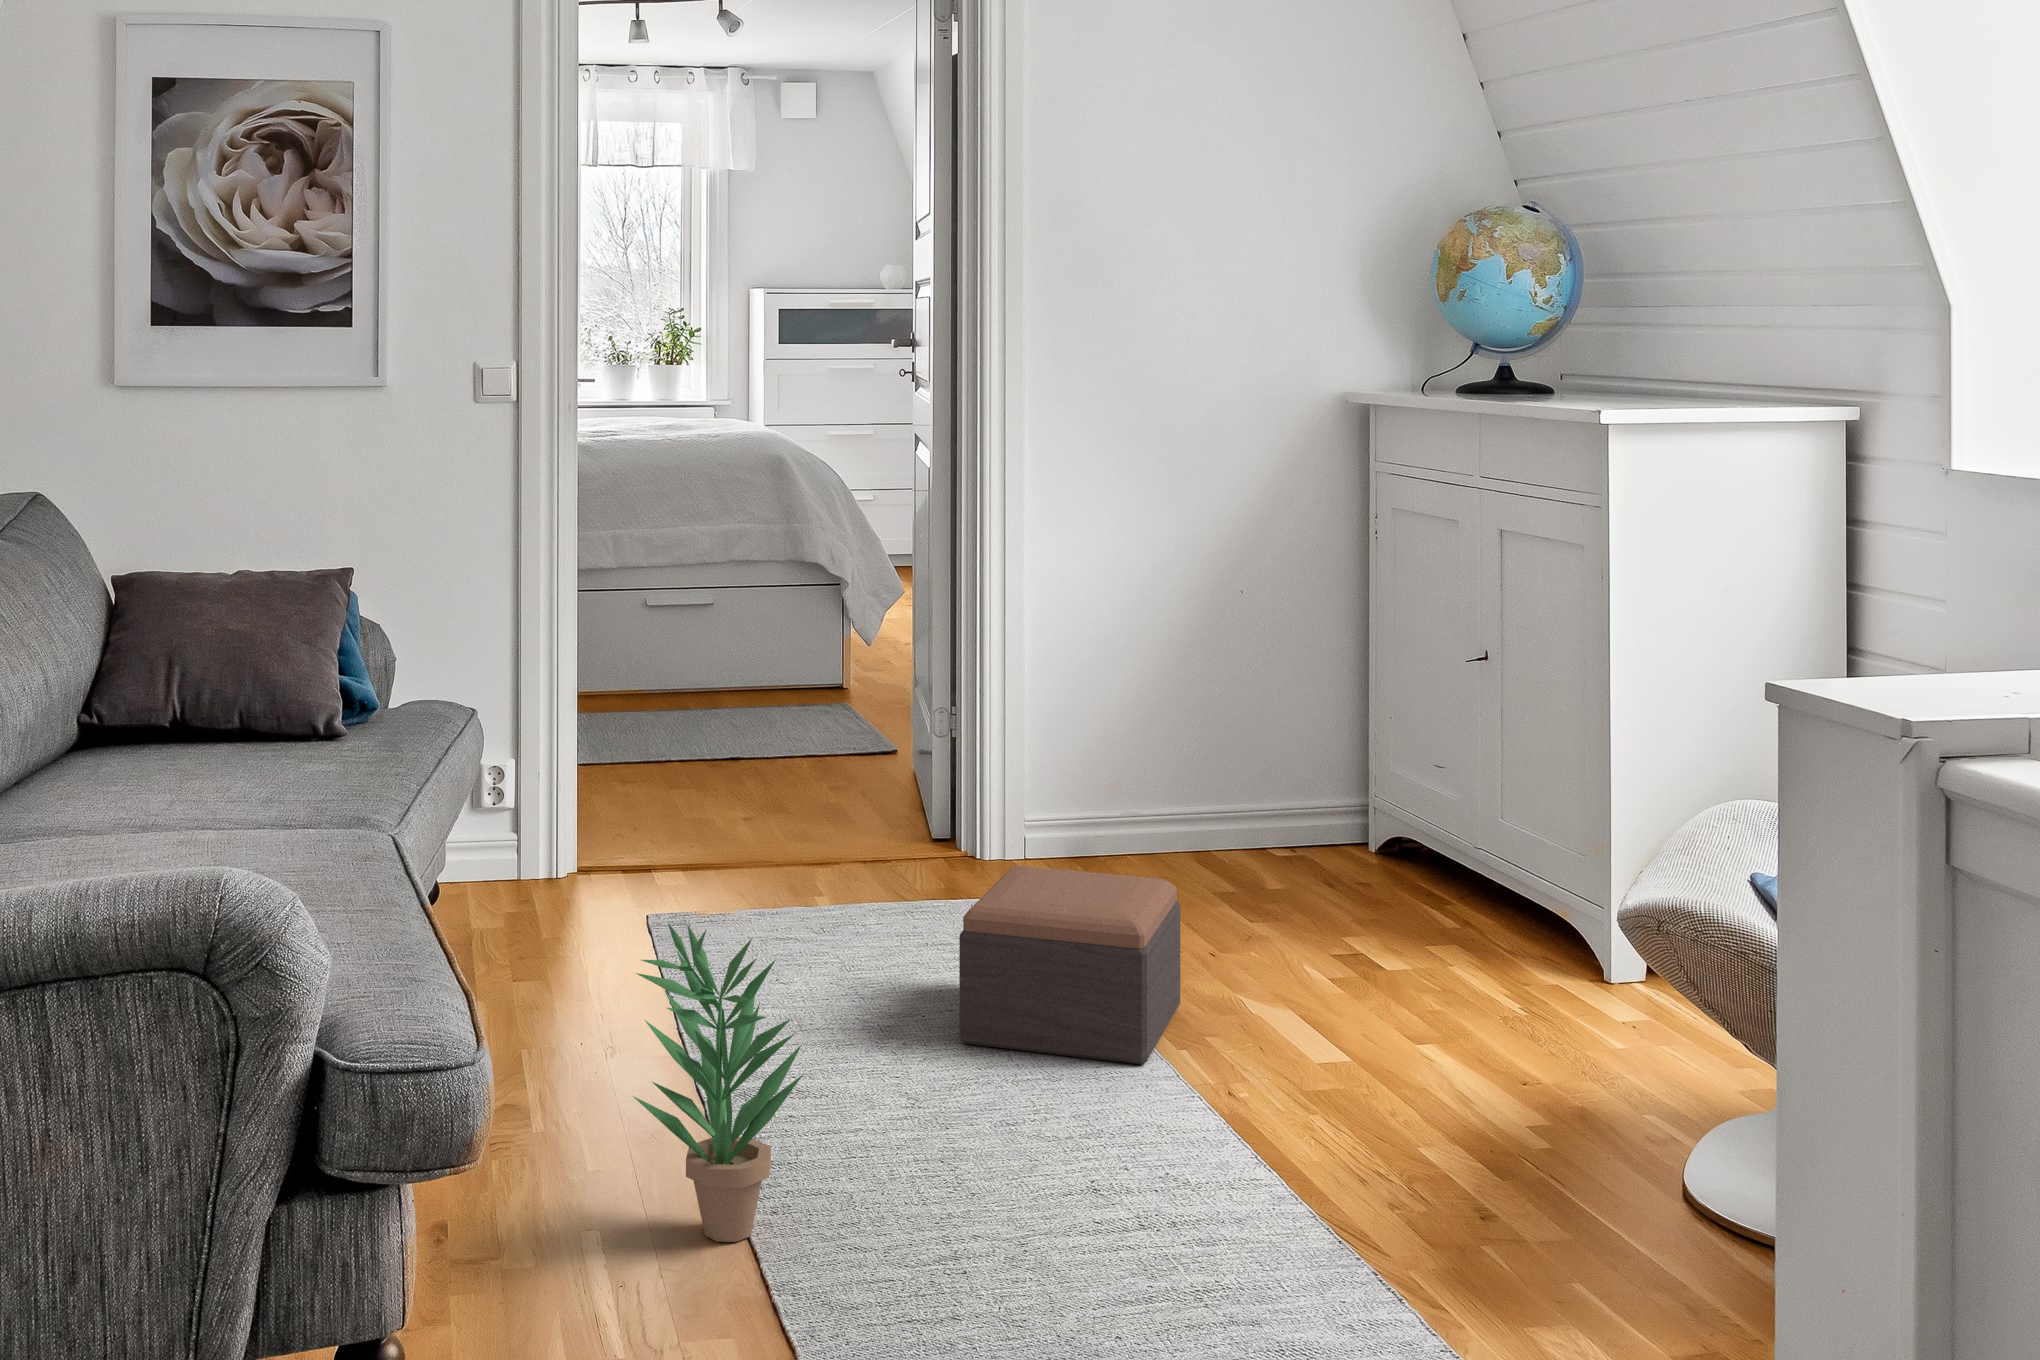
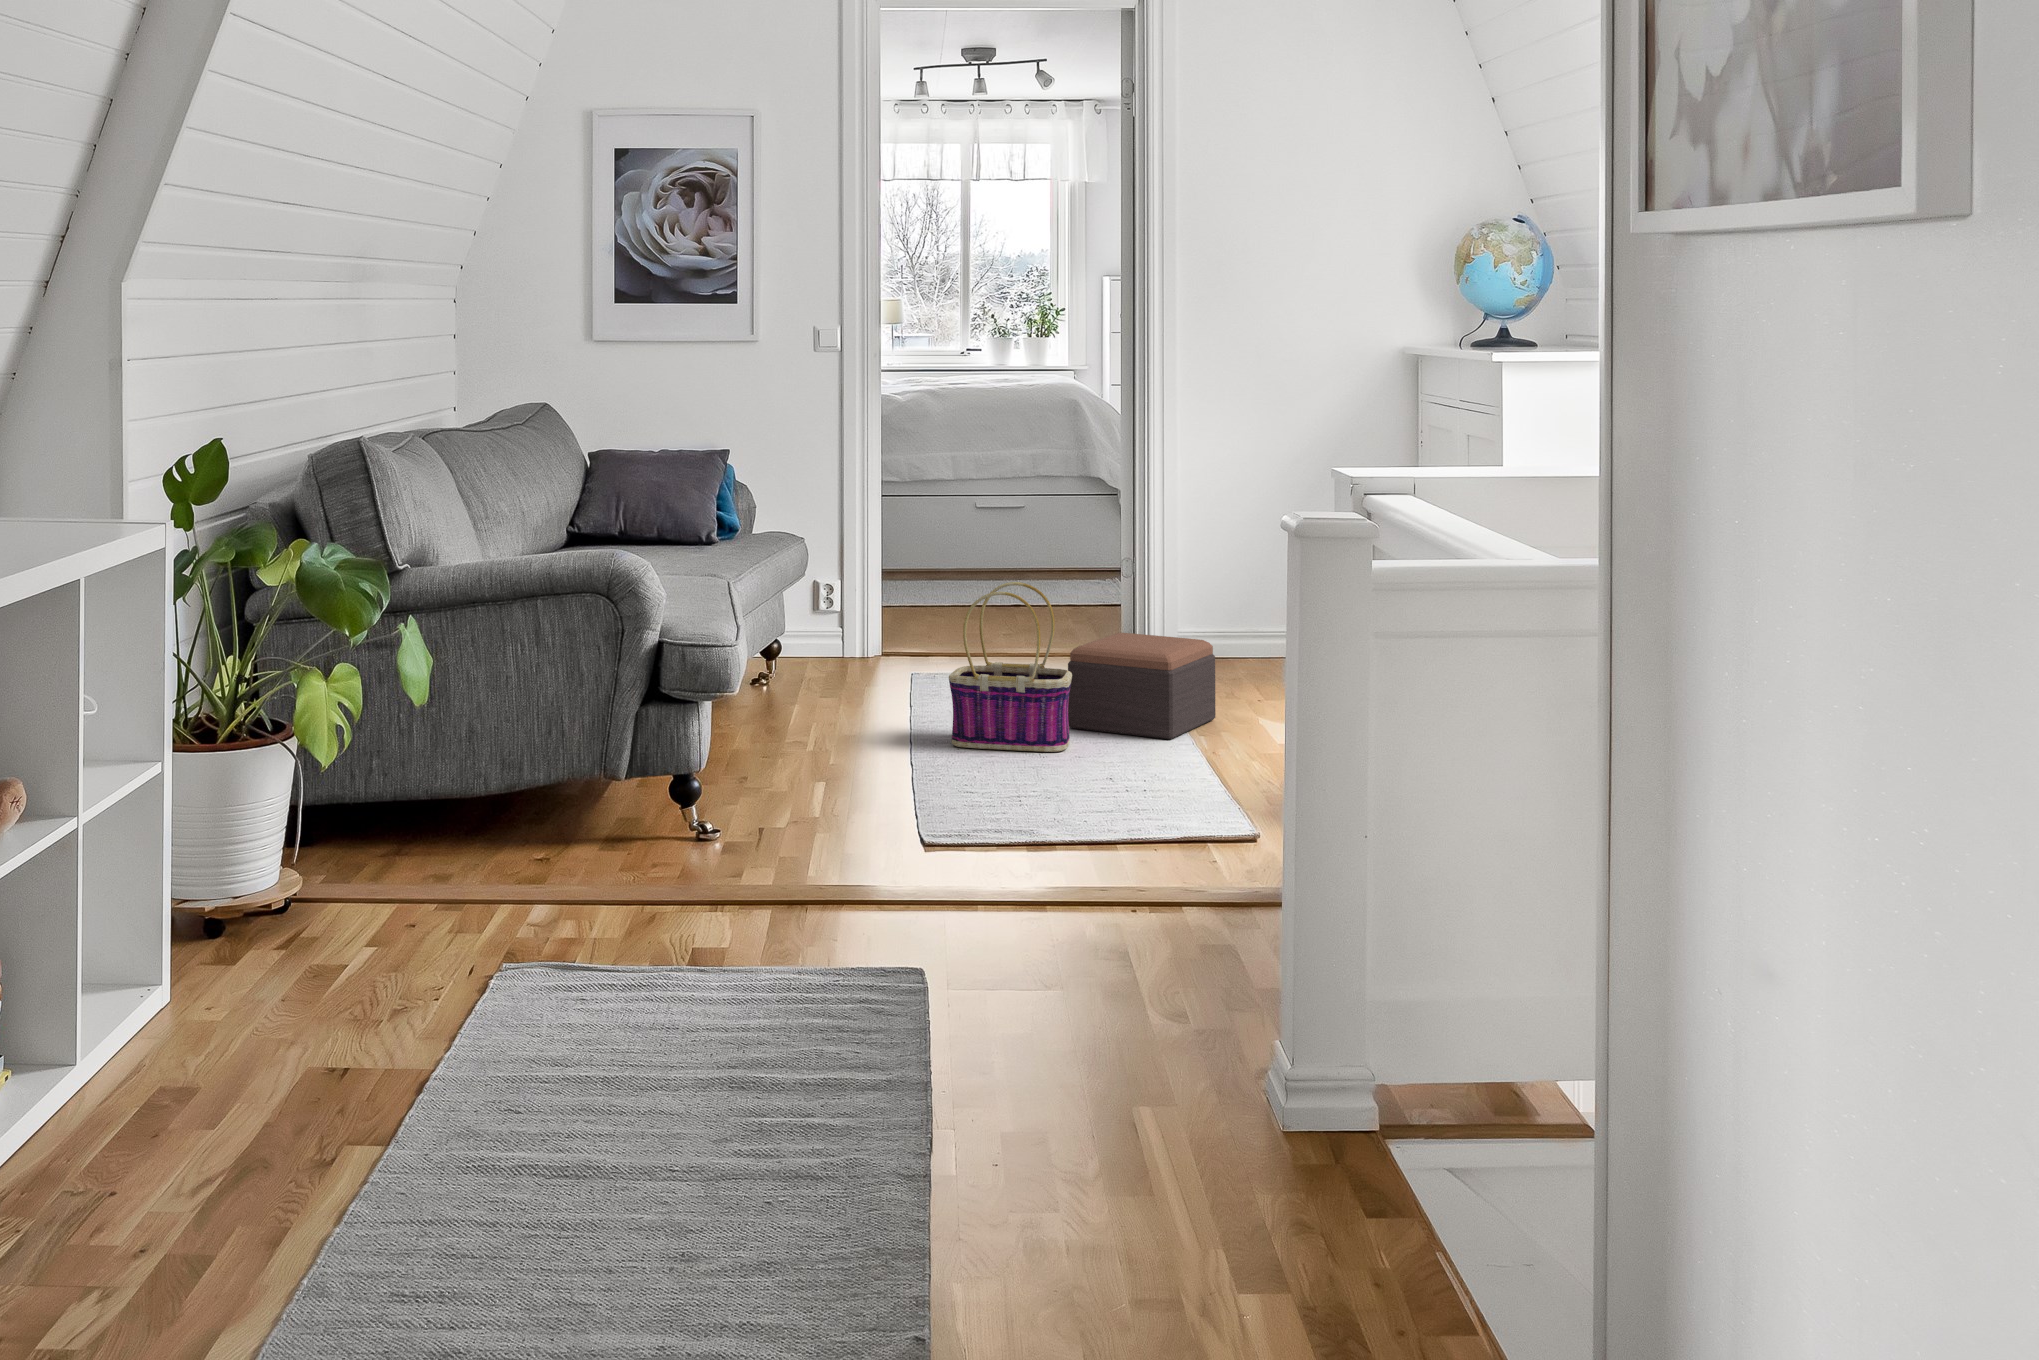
basket: none [783,809,995,1114] -> present [949,582,1072,752]
potted plant: present [634,923,803,1242] -> none [838,616,934,786]

